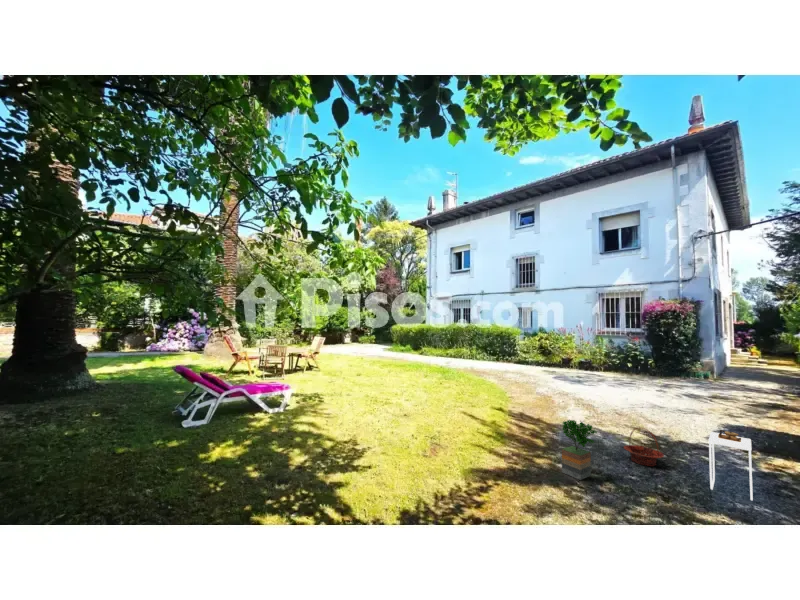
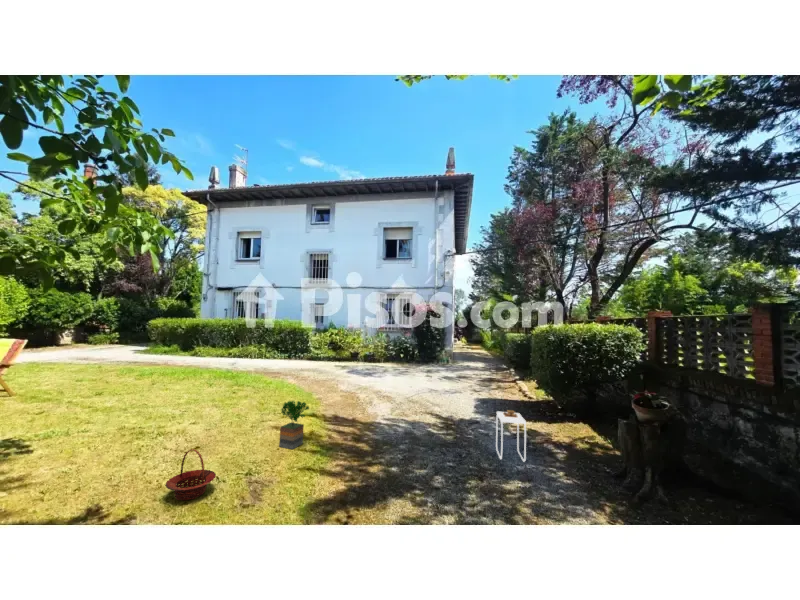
potted tree: present [562,420,597,480] -> present [279,401,309,449]
basket: present [624,428,664,466] -> present [165,449,216,500]

